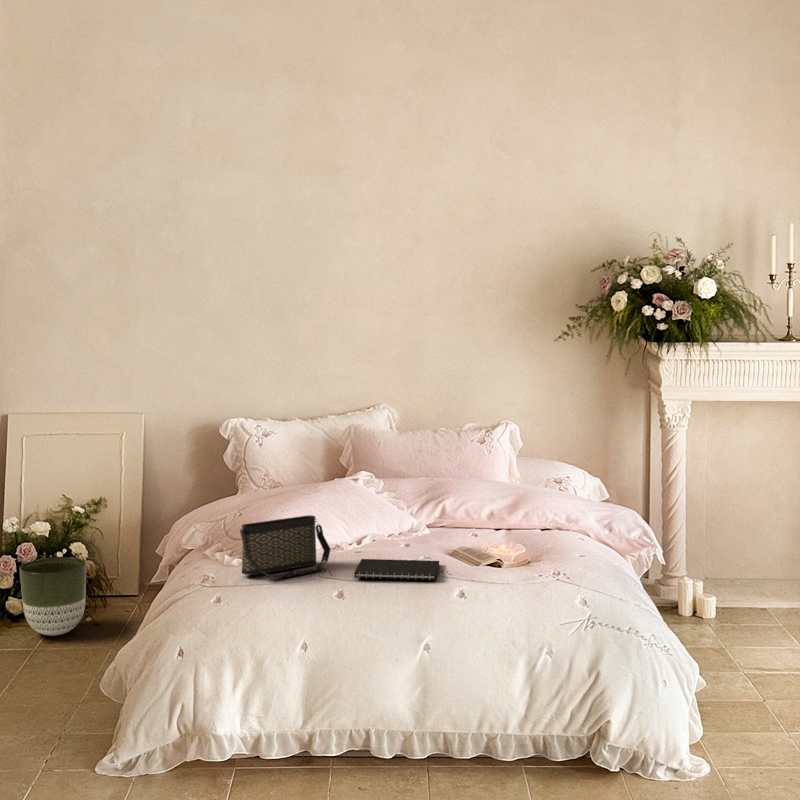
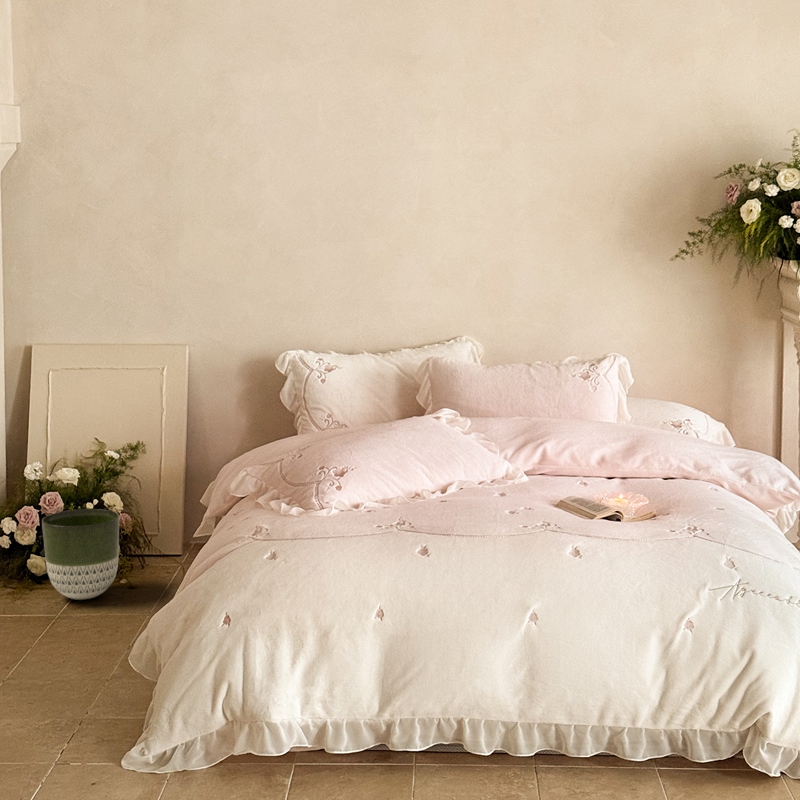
handbag: present [240,515,331,577] -> none [300,456,411,530]
notebook: present [354,559,439,580] -> none [441,510,545,536]

